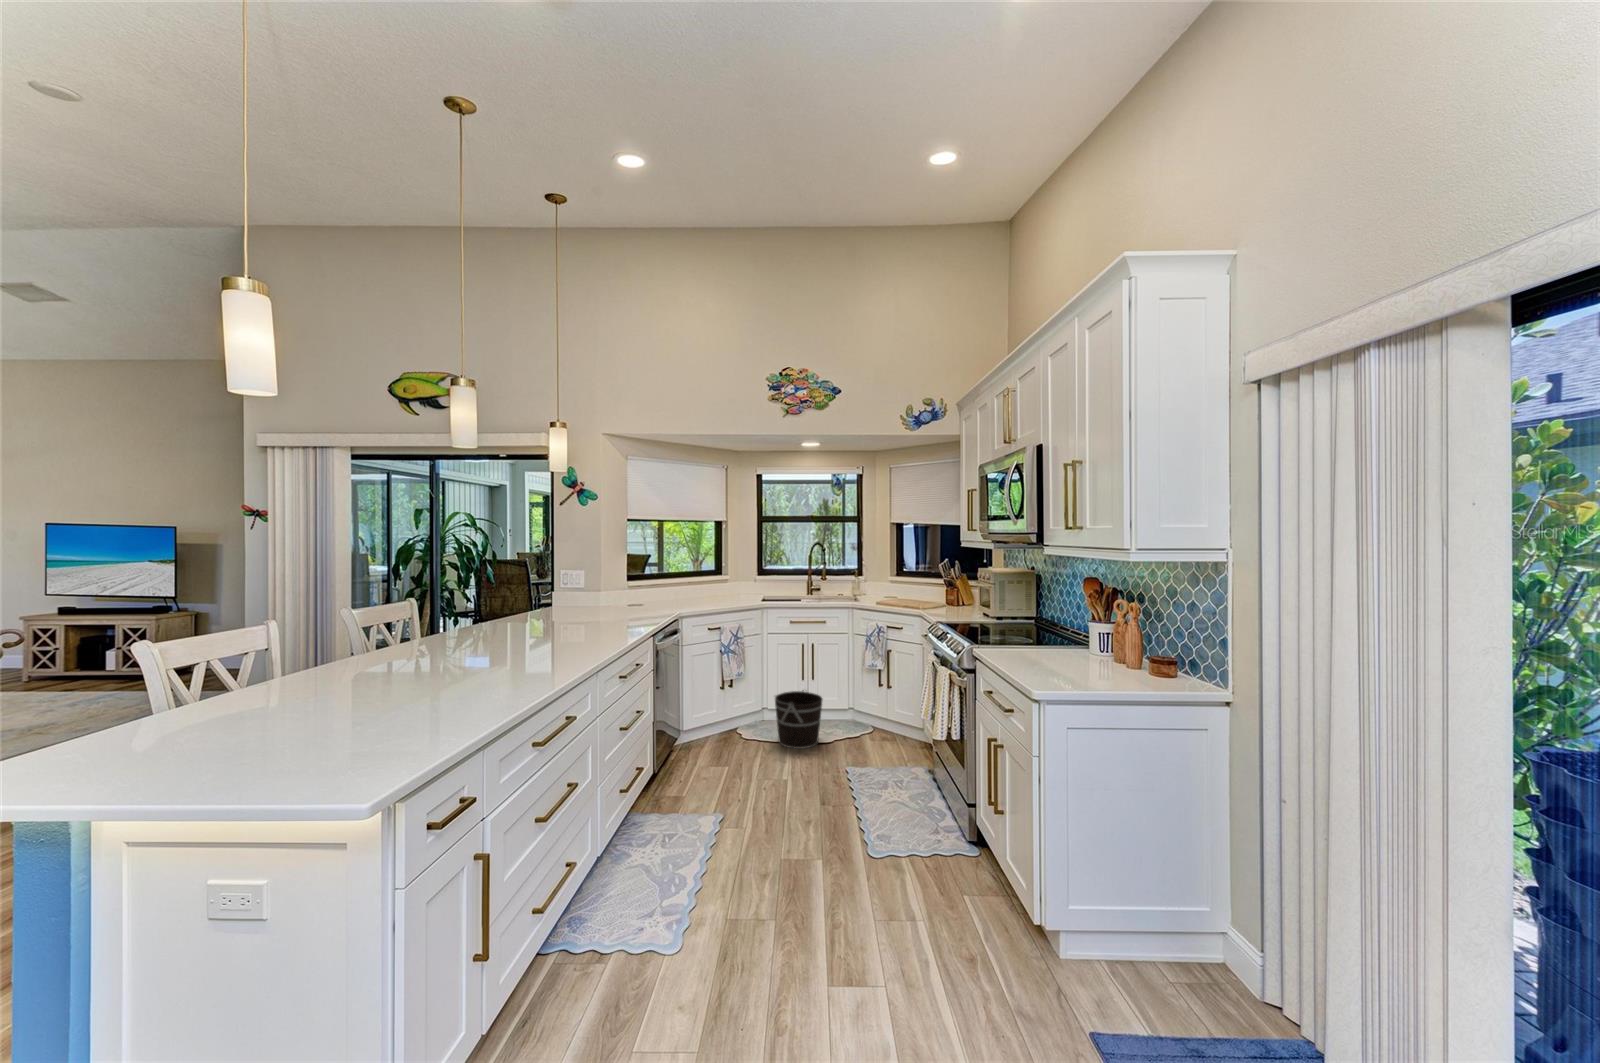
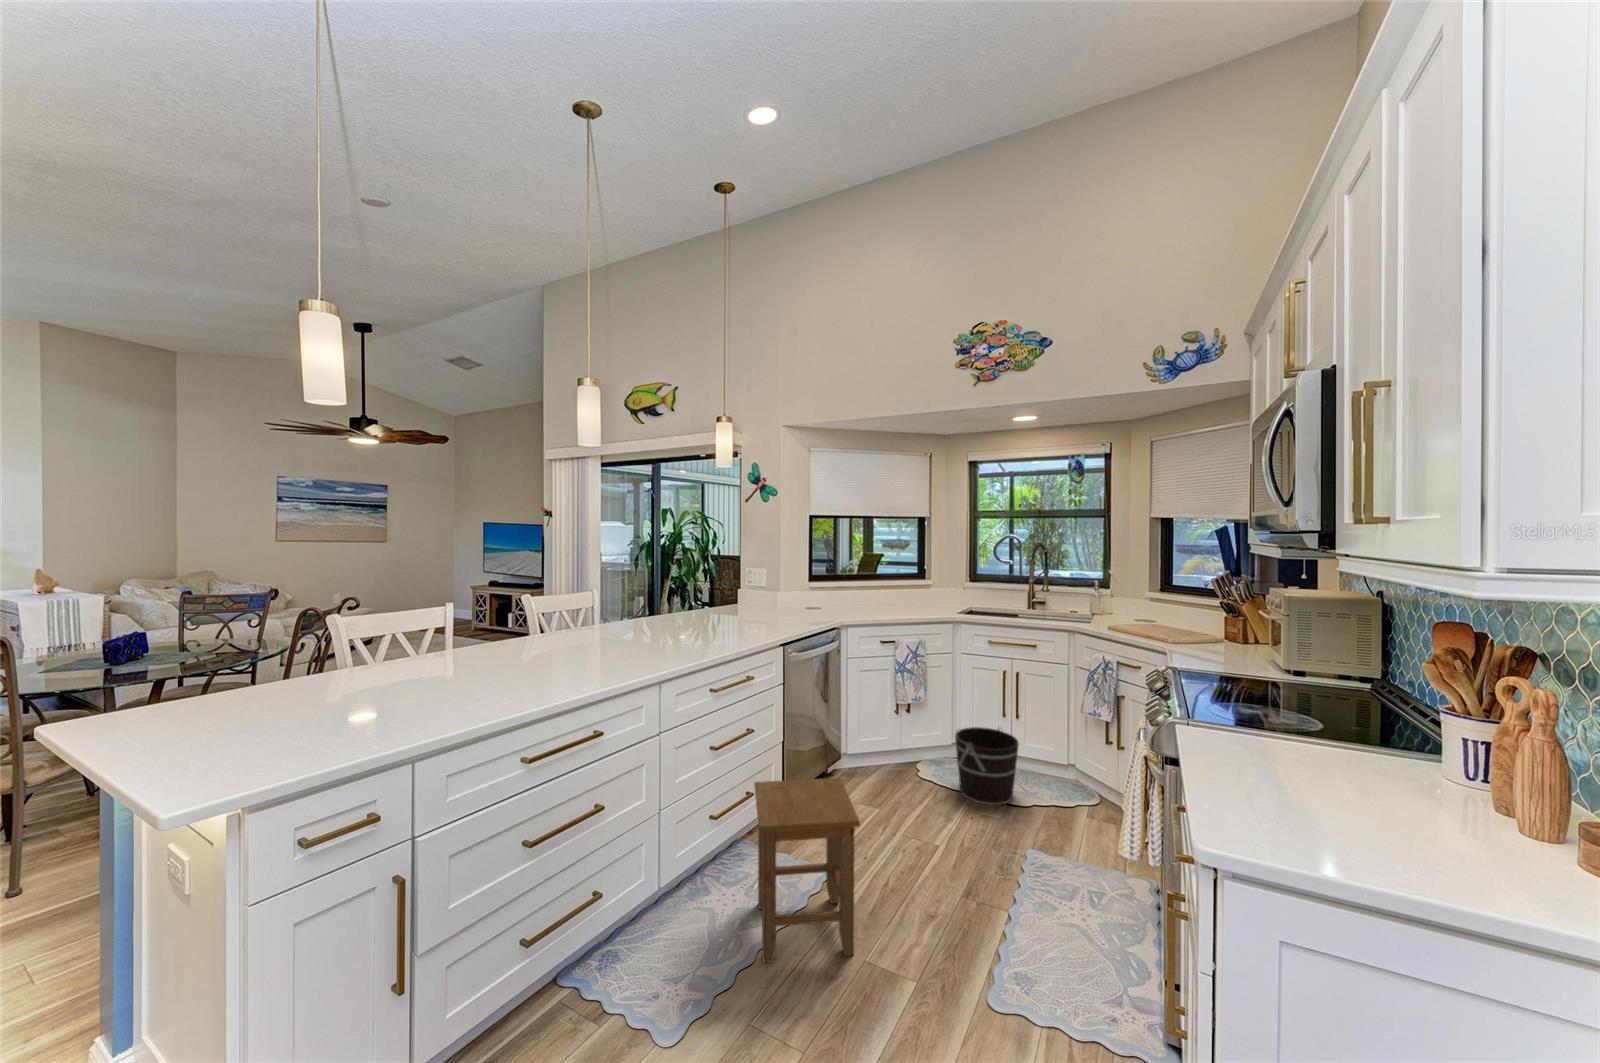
stool: none [676,734,777,879] -> present [754,778,860,963]

